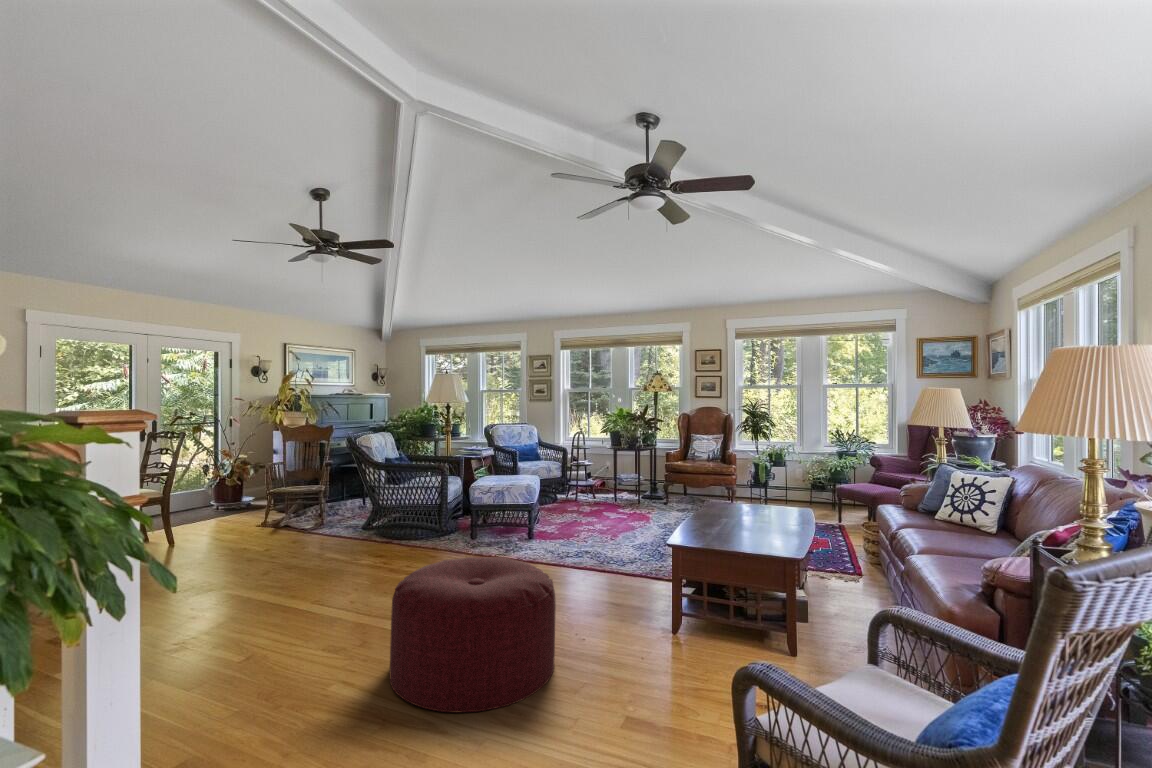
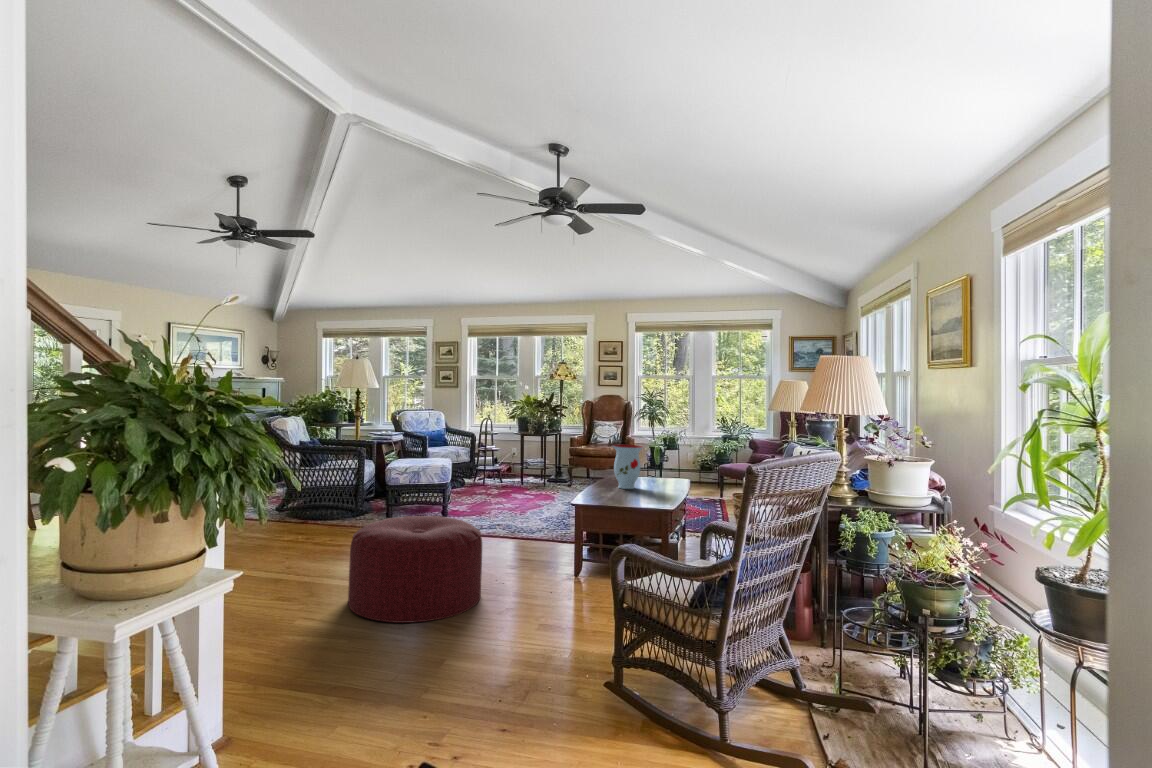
vase: none [717,467,757,522] -> present [613,444,643,489]

